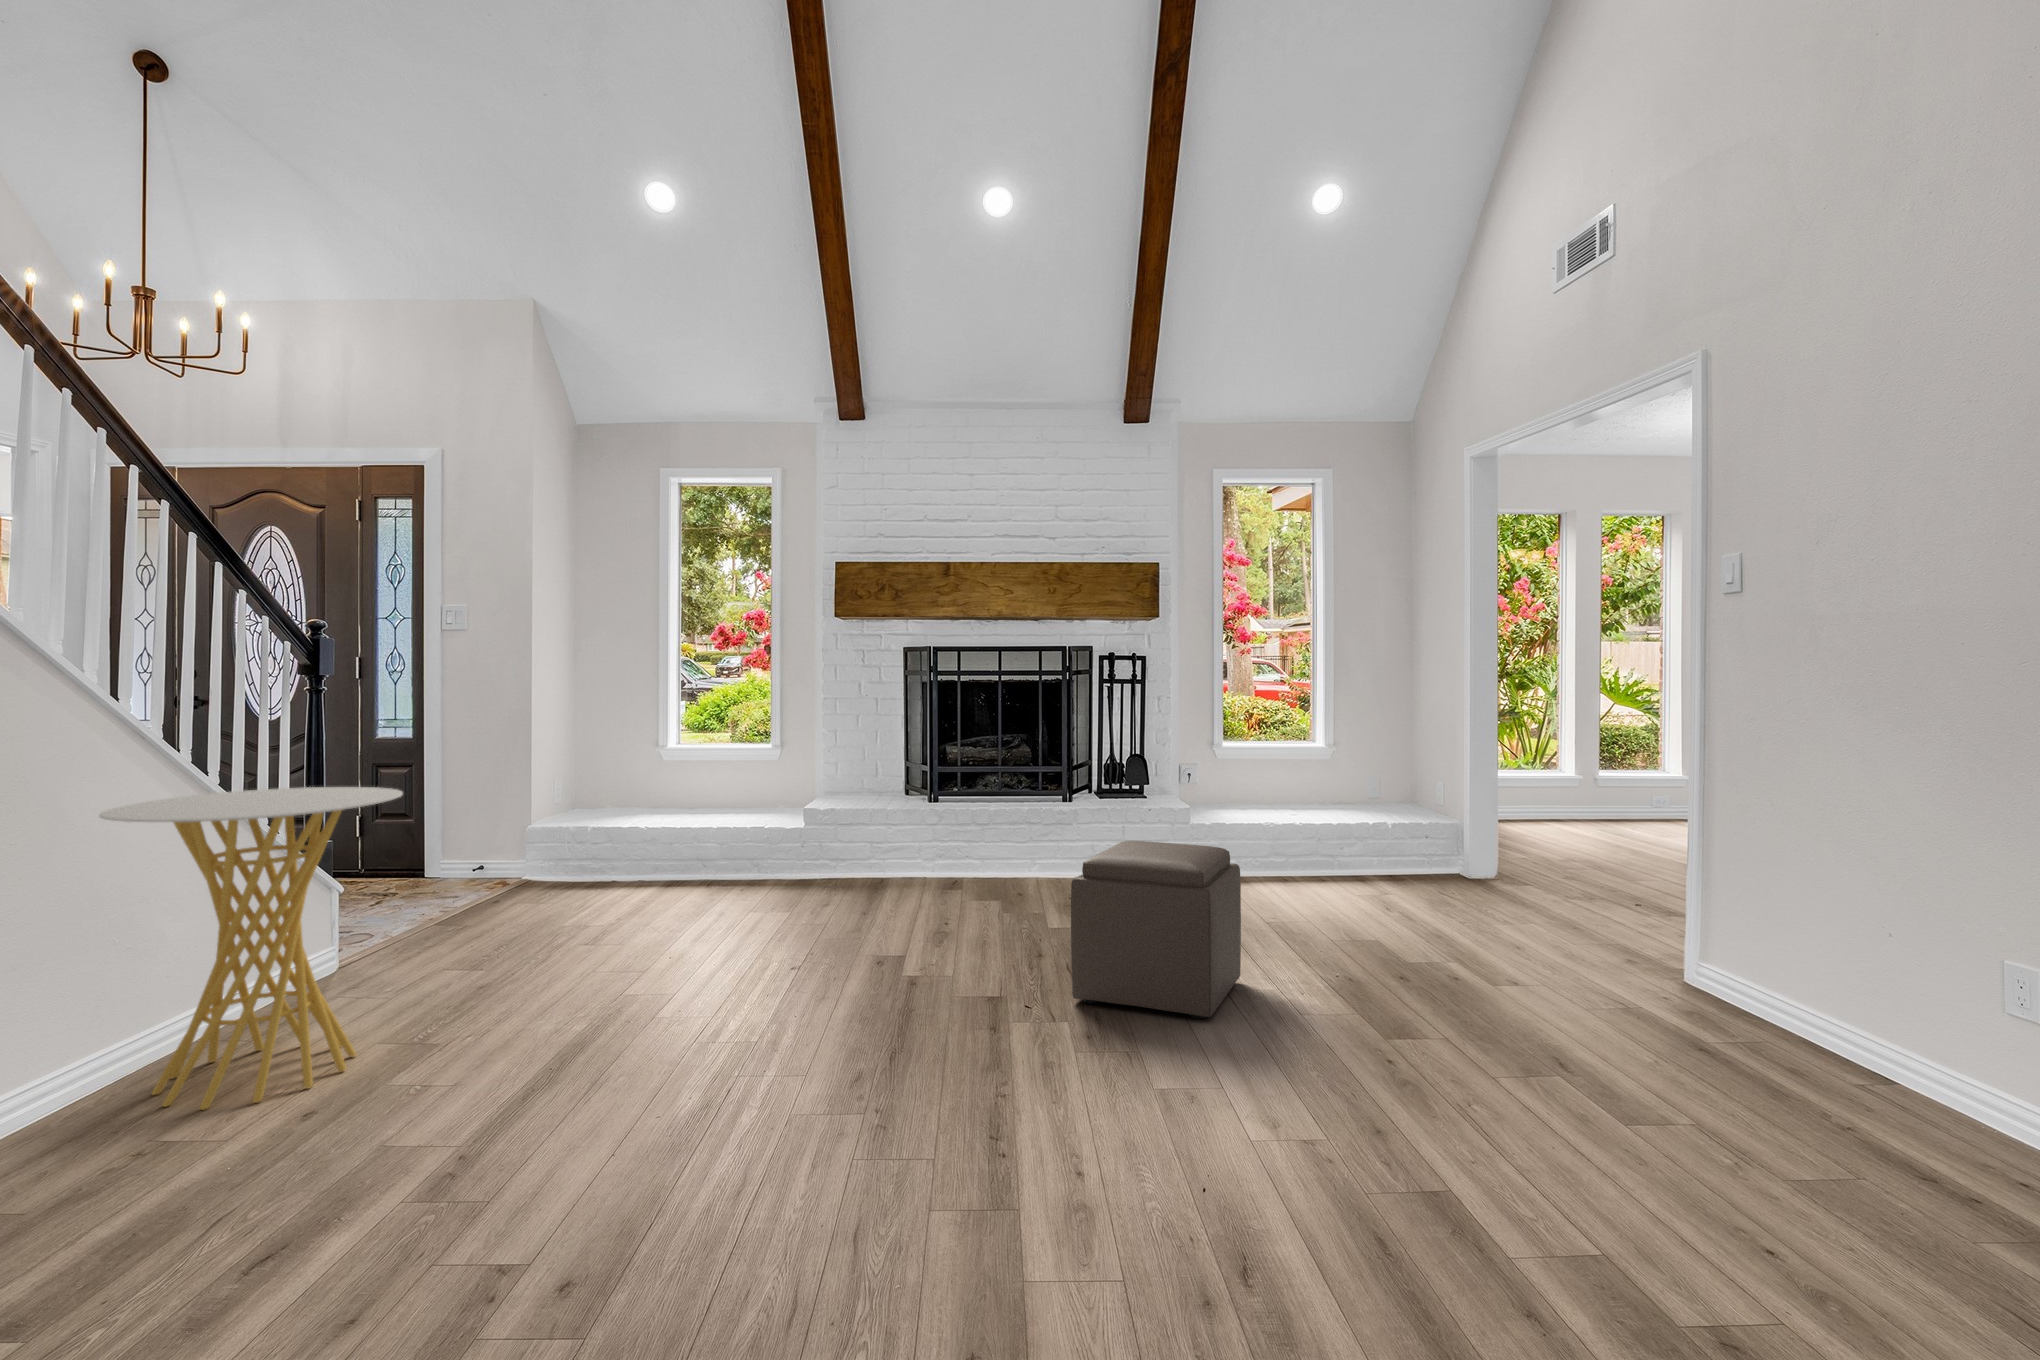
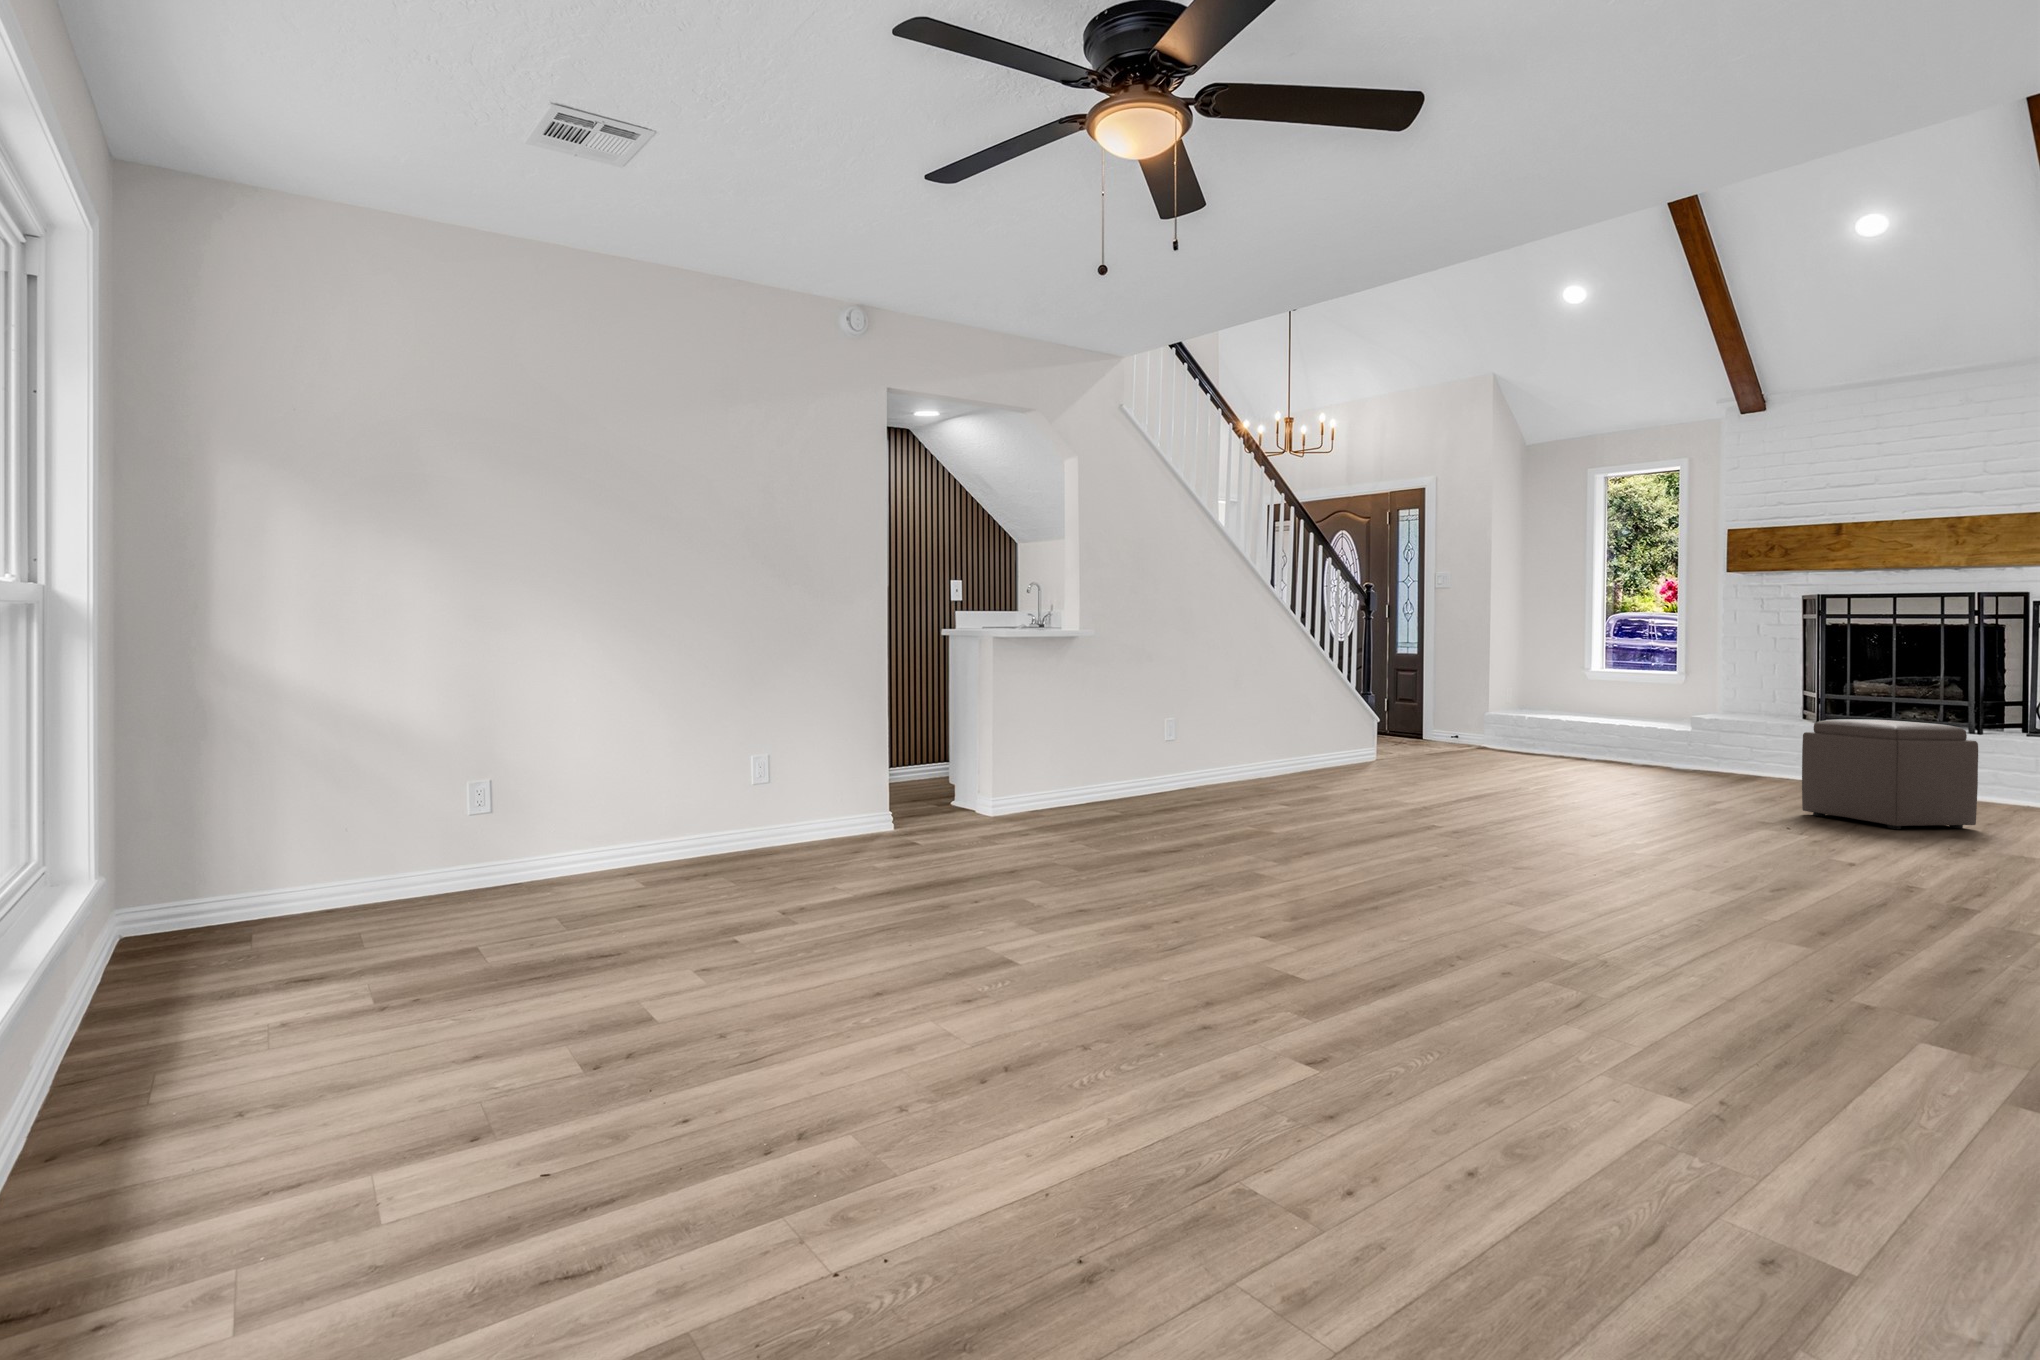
side table: present [99,787,403,1110] -> none [1290,652,1401,773]

